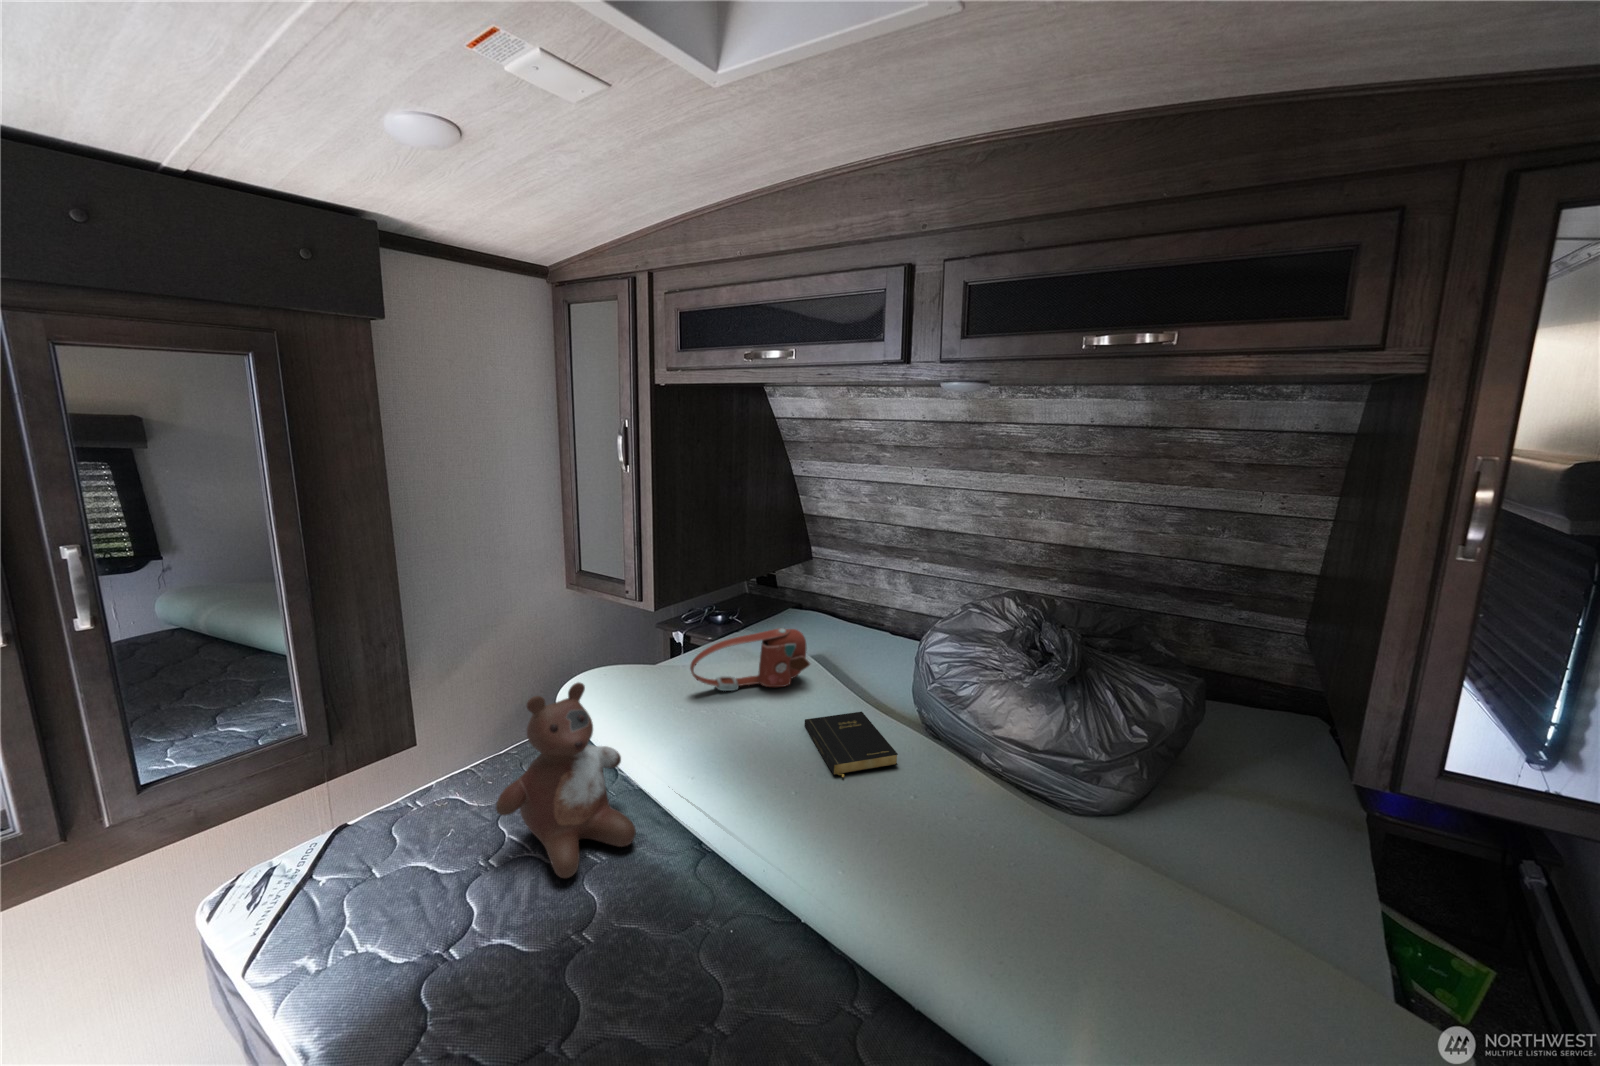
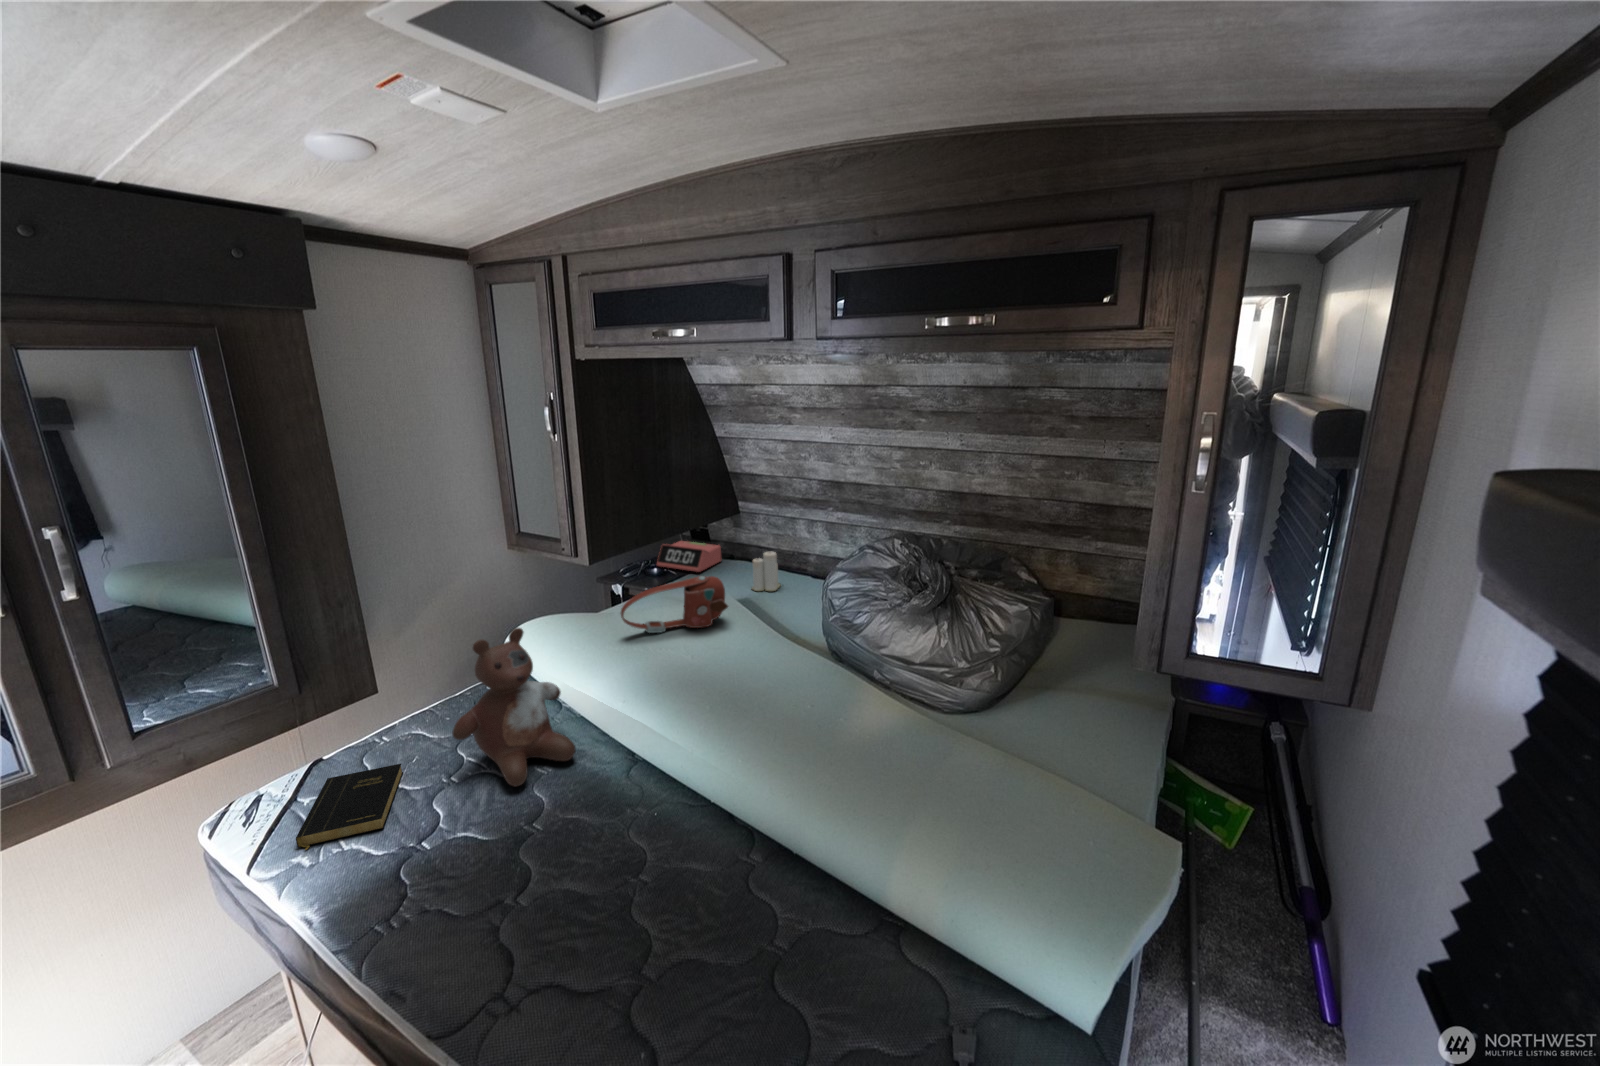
alarm clock: none [721,584,790,619] -> present [657,541,721,572]
candle: none [825,598,858,646] -> present [752,551,781,591]
book: present [805,712,898,777] -> present [296,764,403,850]

